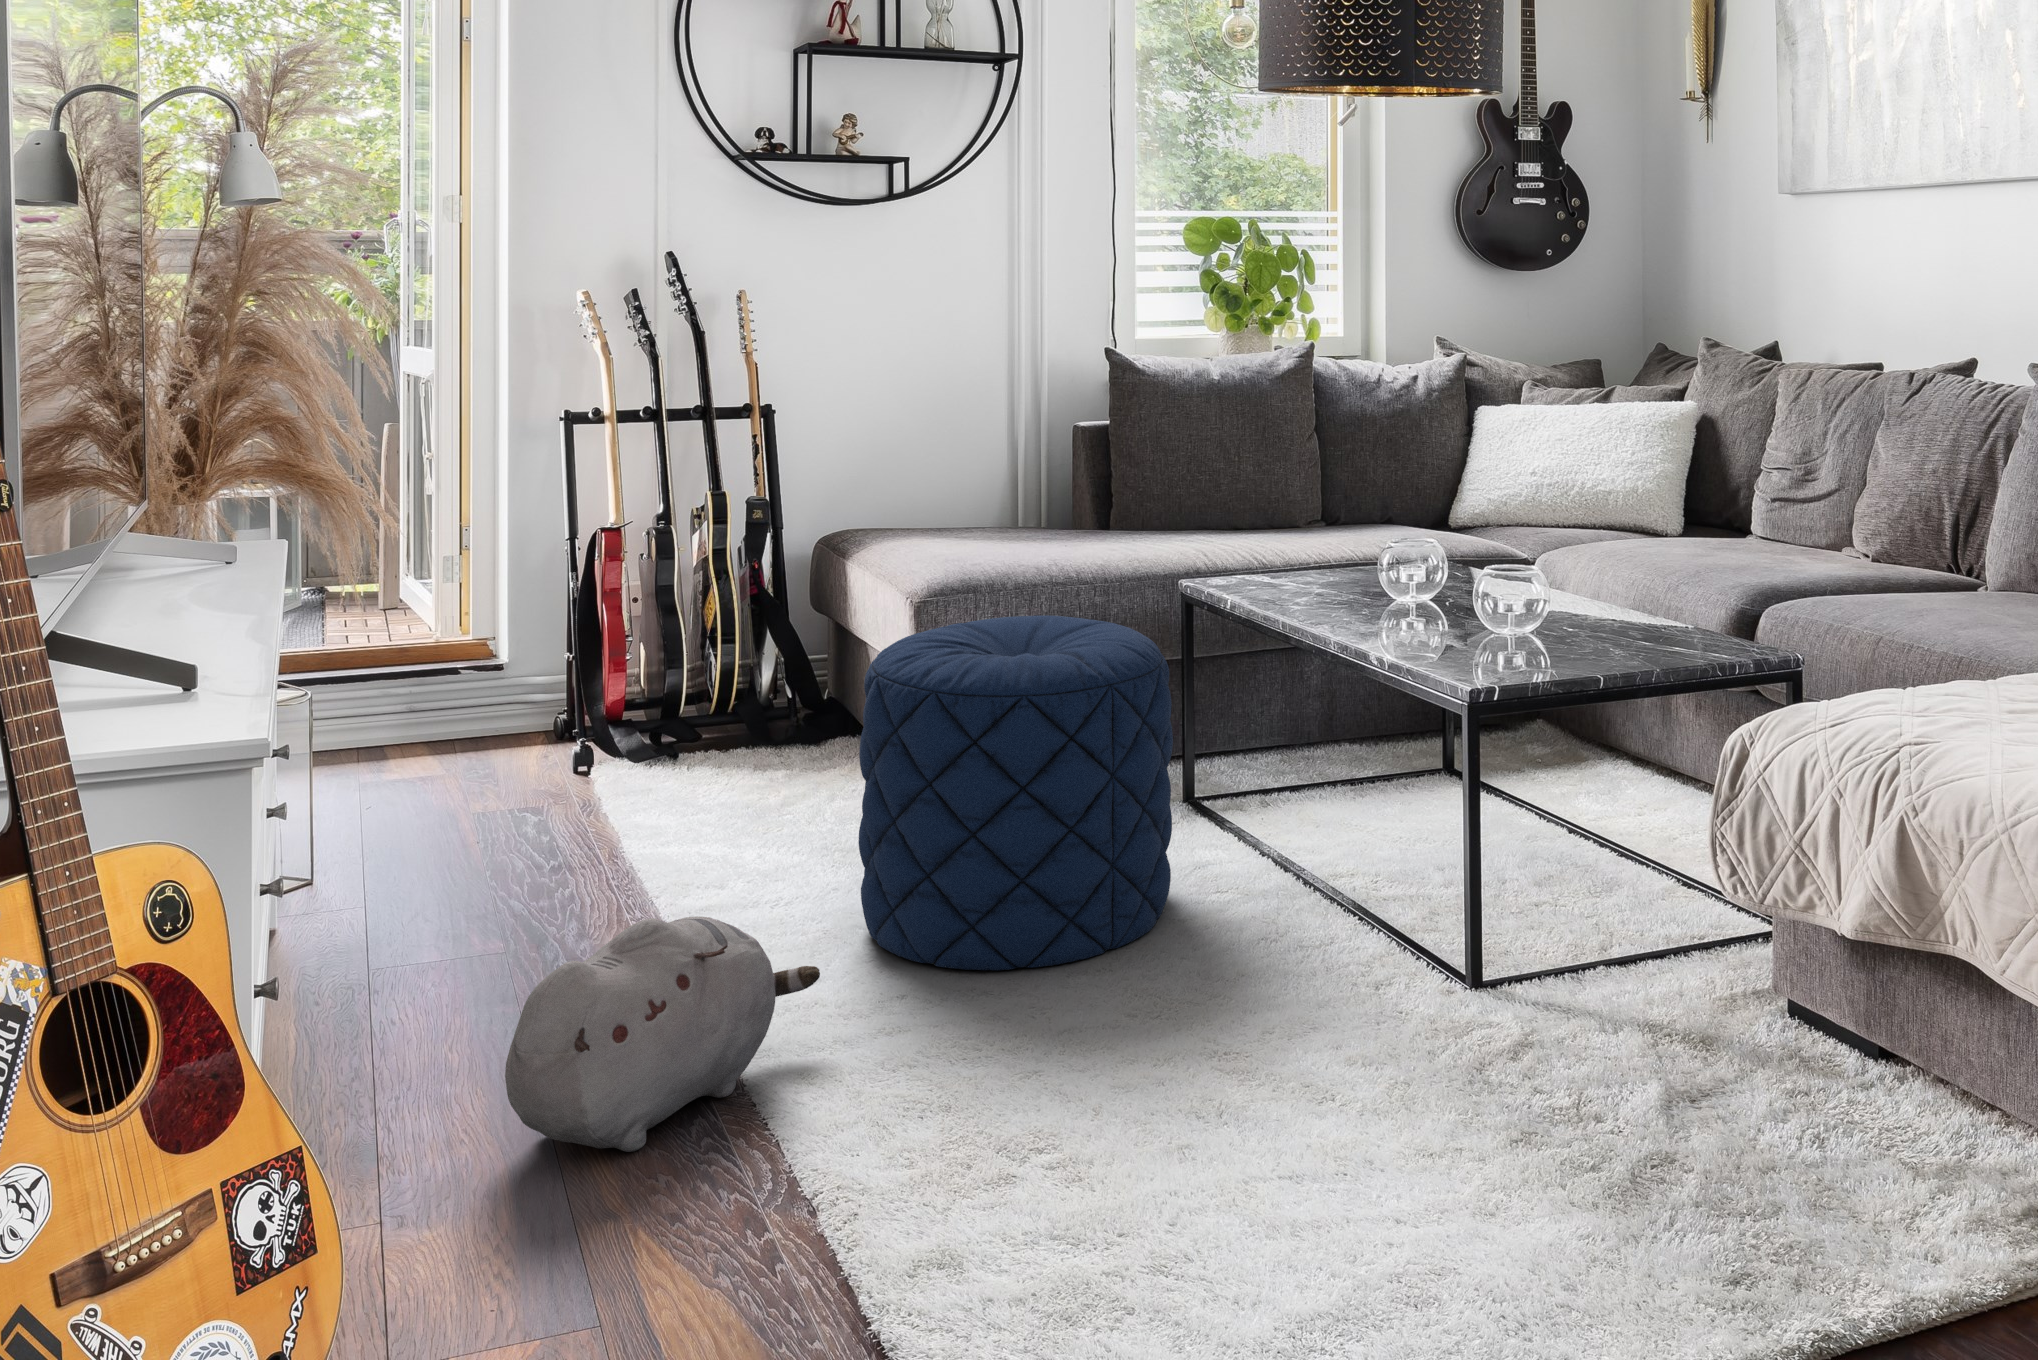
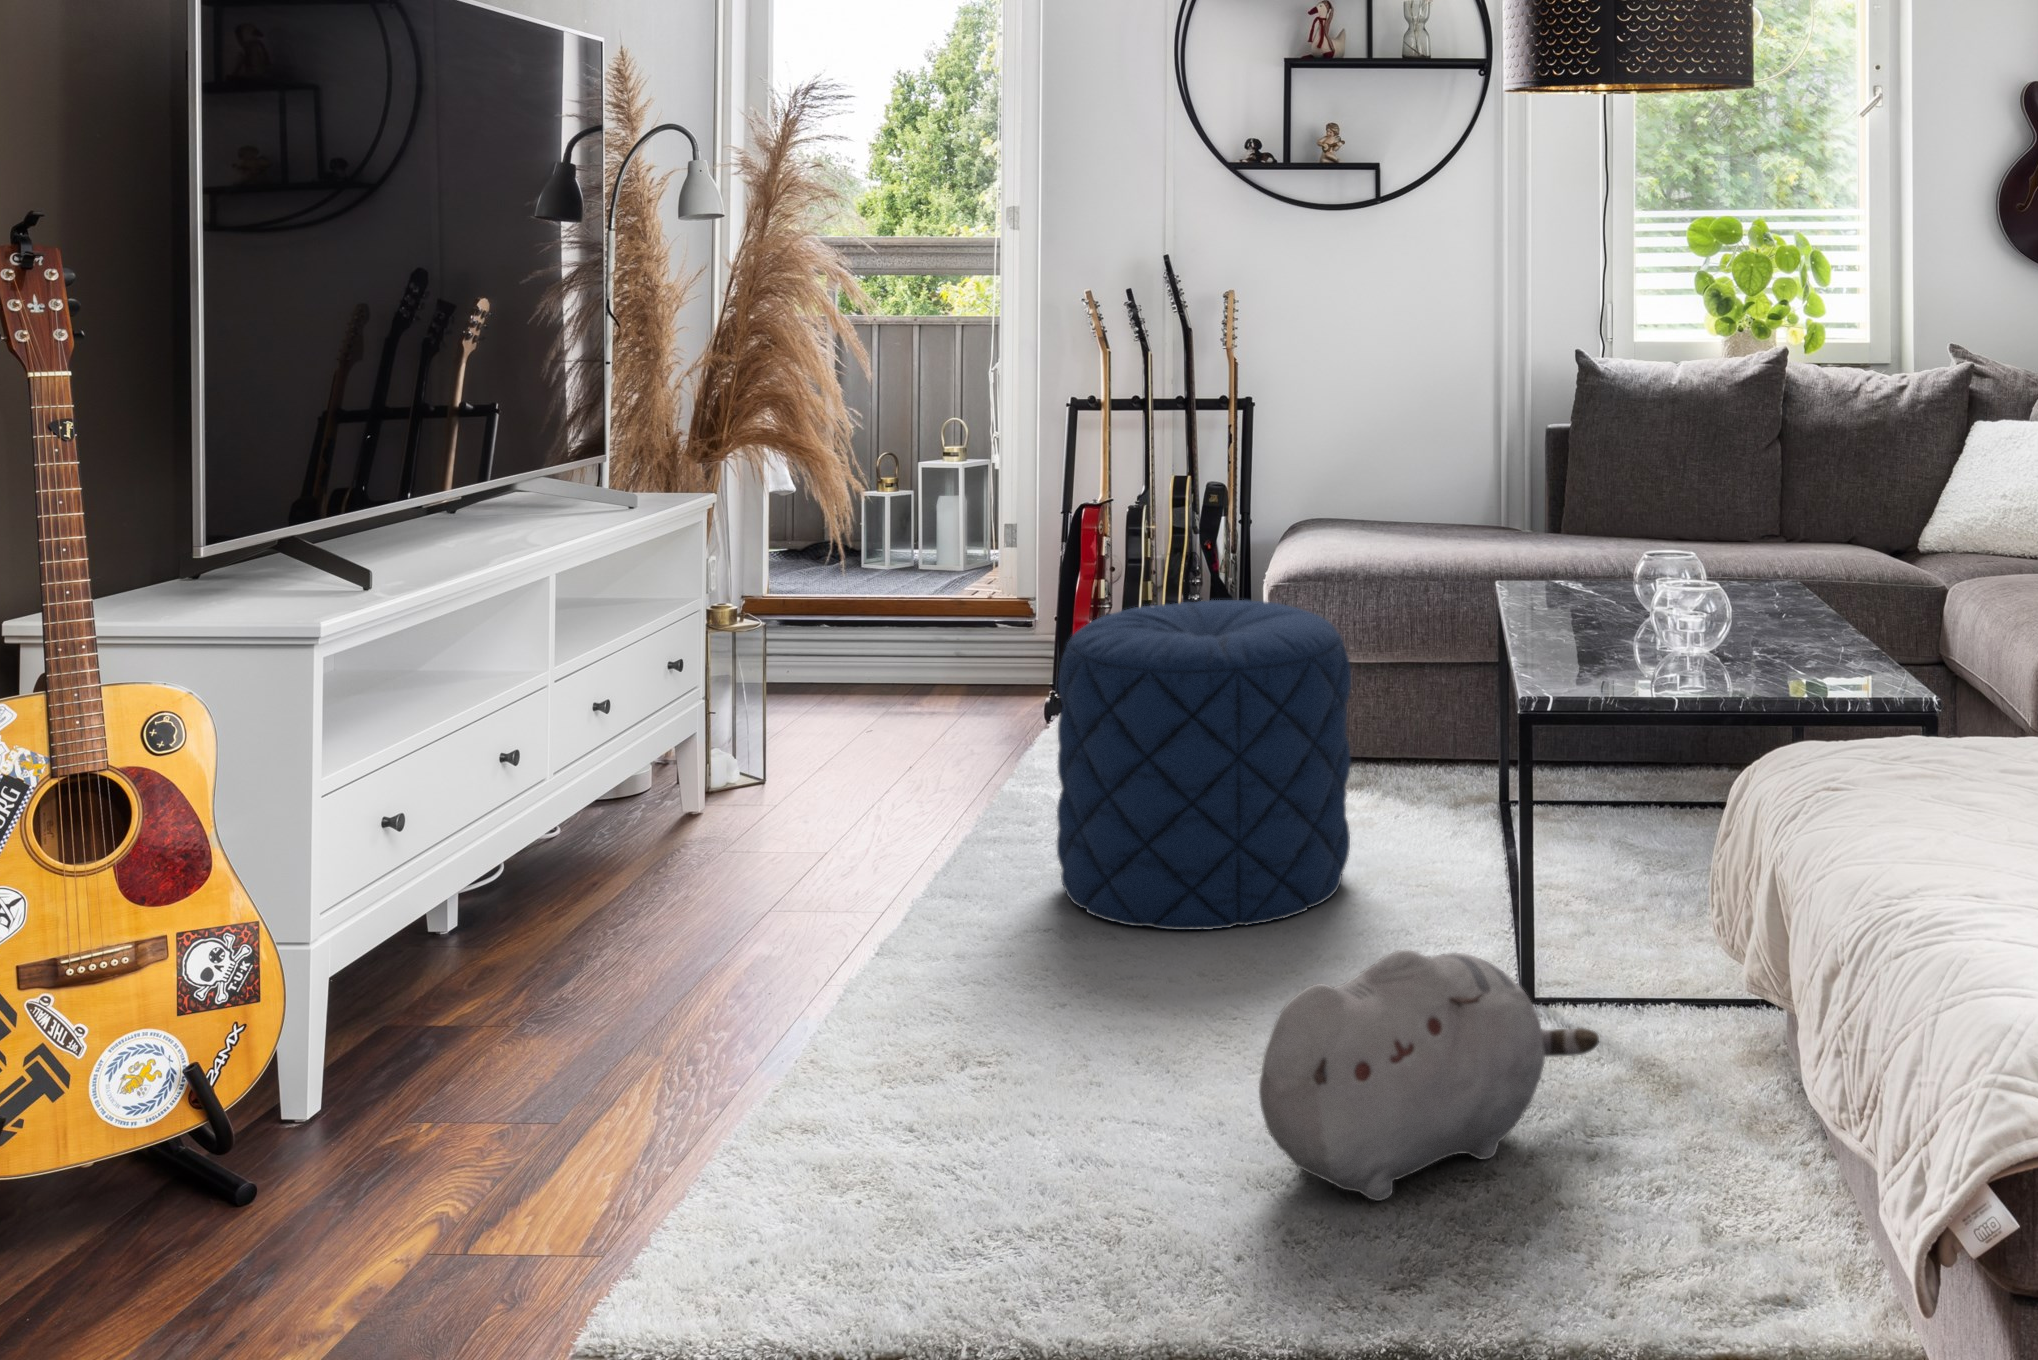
plush toy: present [505,916,820,1152] -> present [1259,949,1599,1201]

